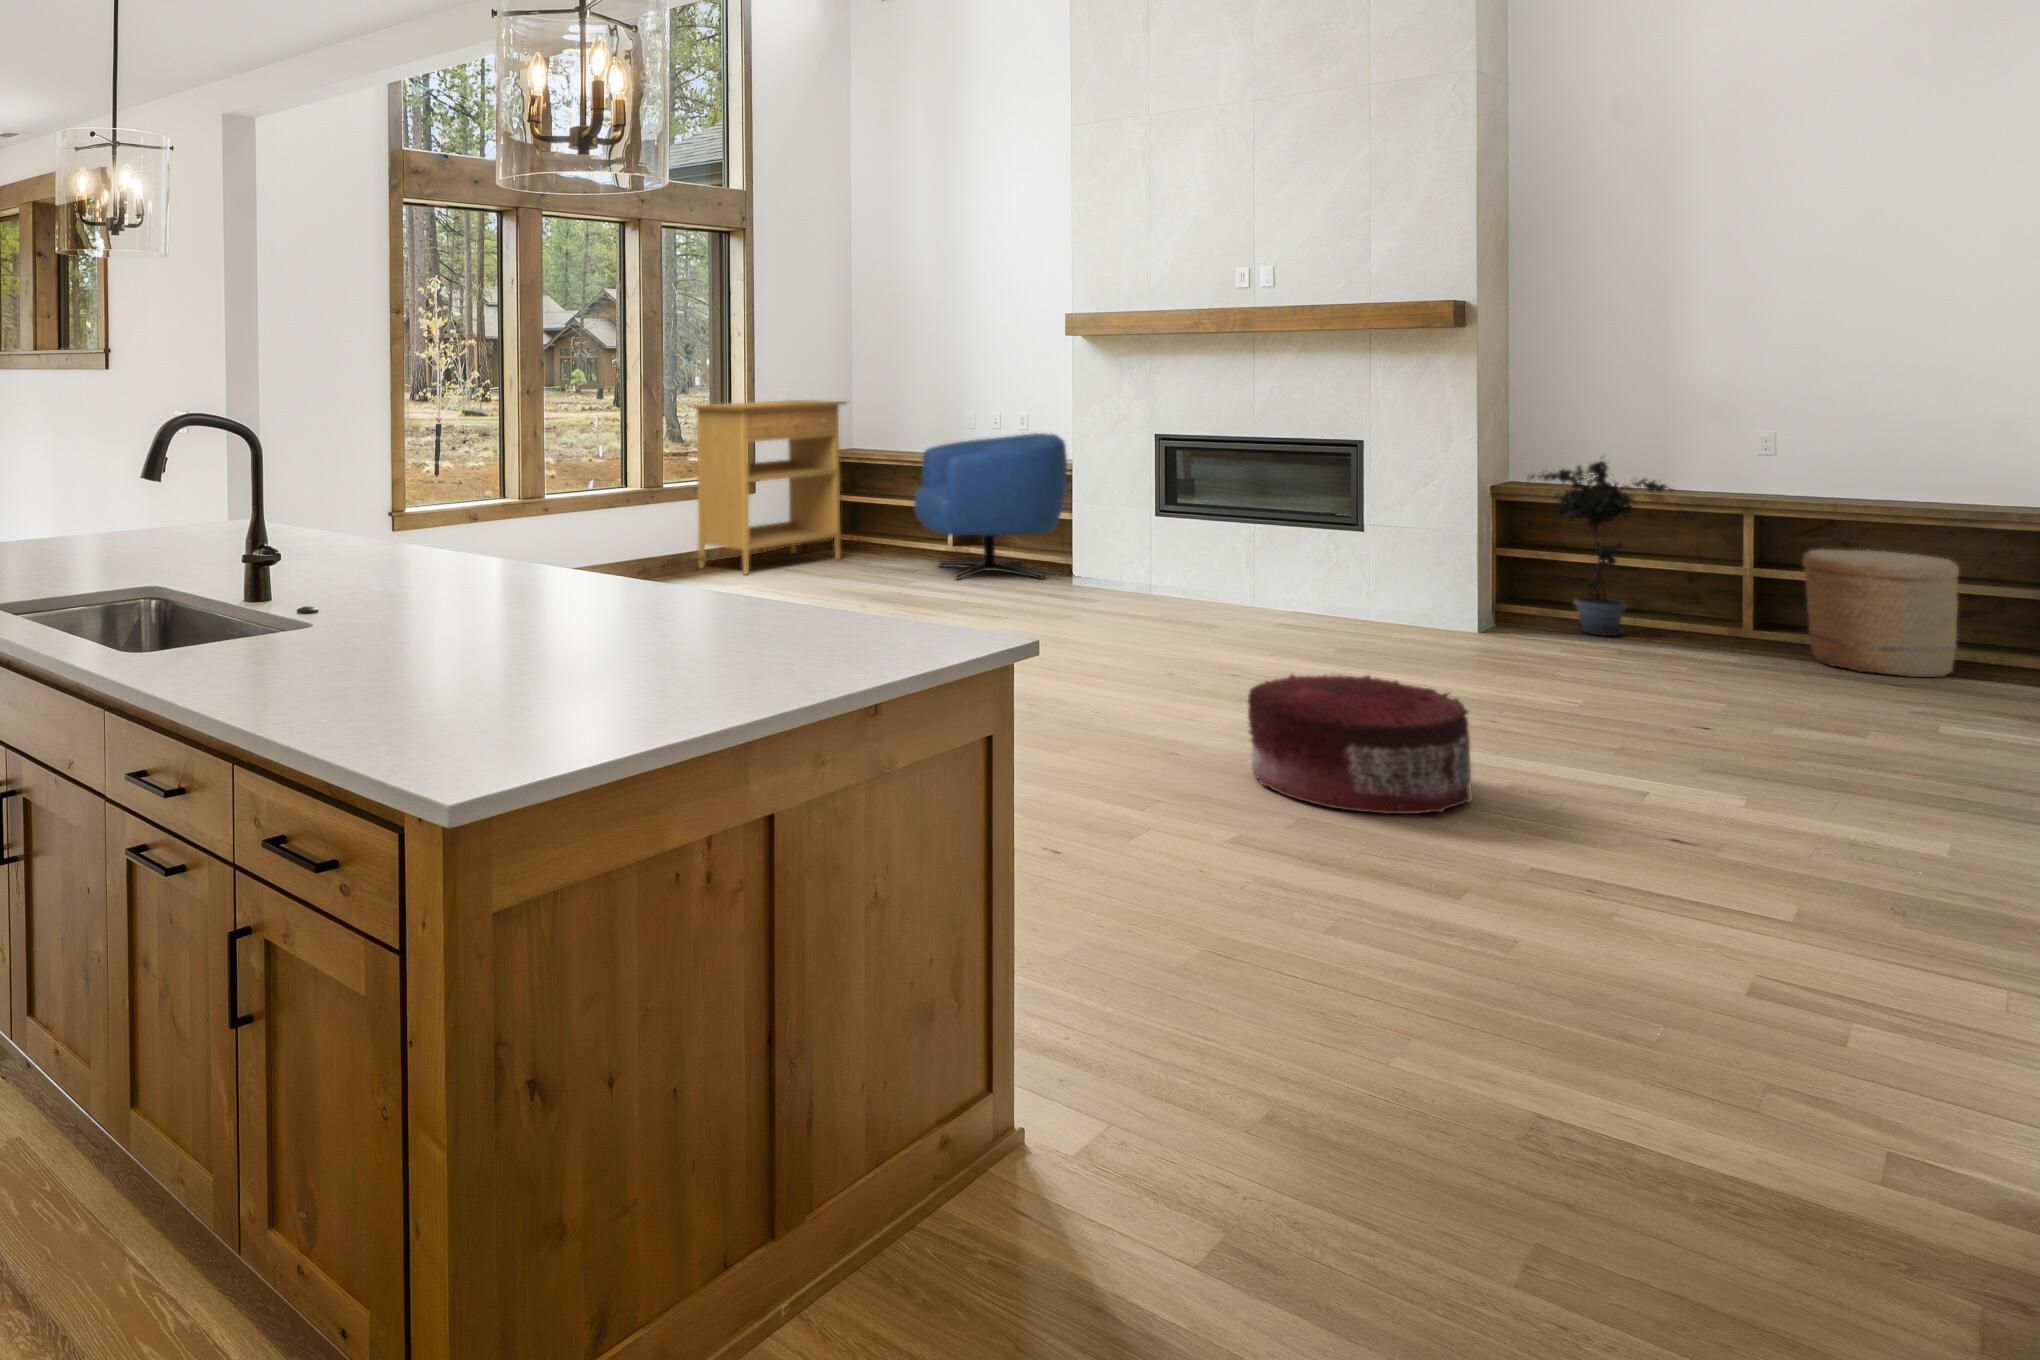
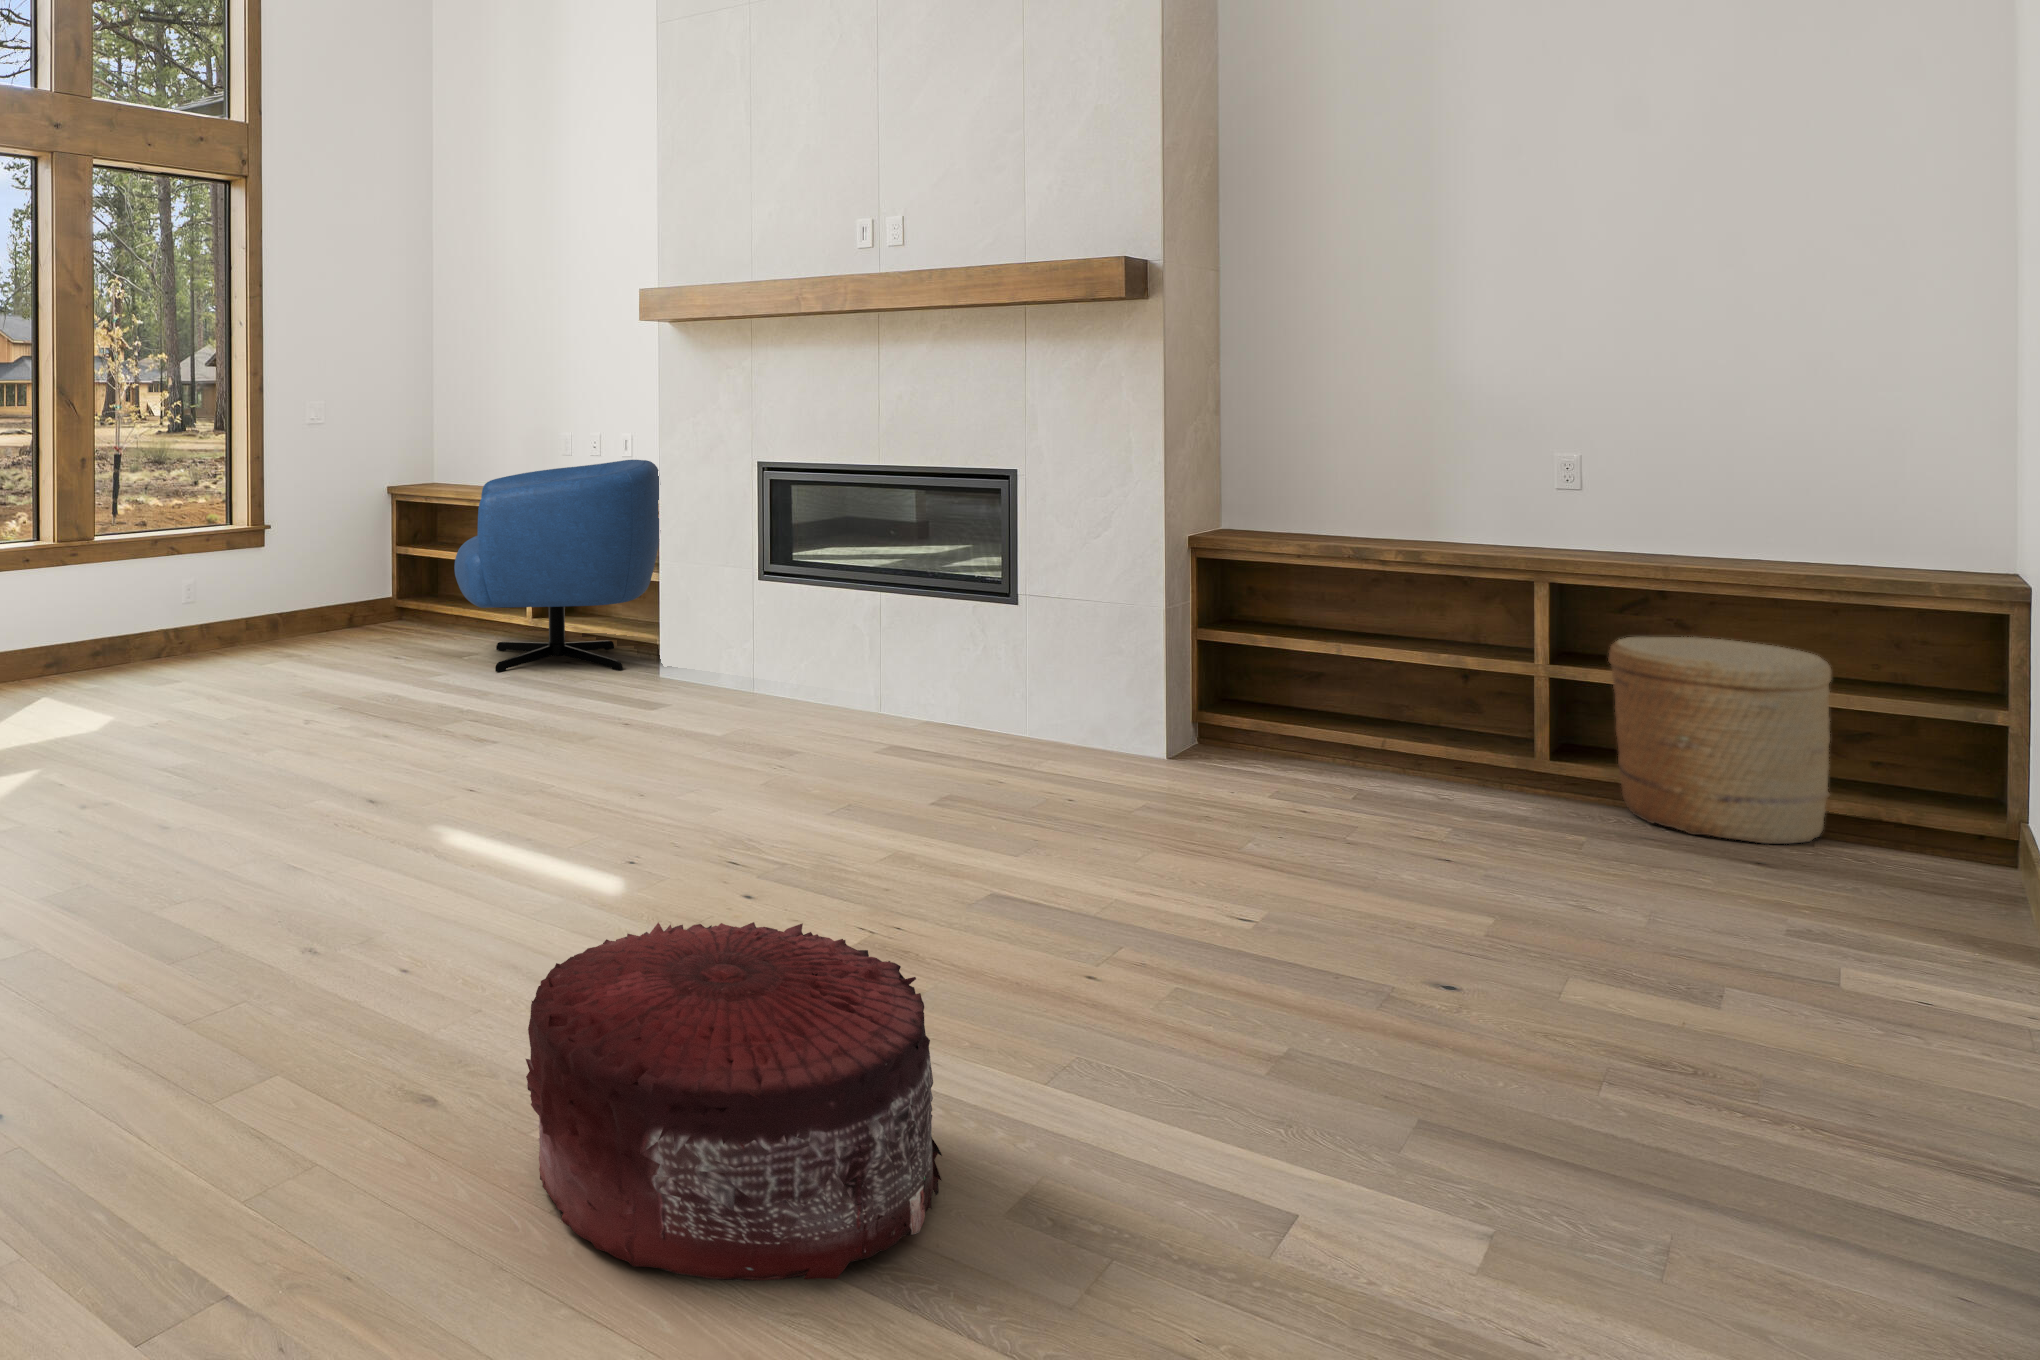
console table: present [693,400,847,575] -> none [144,413,390,667]
potted plant: present [1530,458,1672,636] -> none [1236,491,1434,765]

